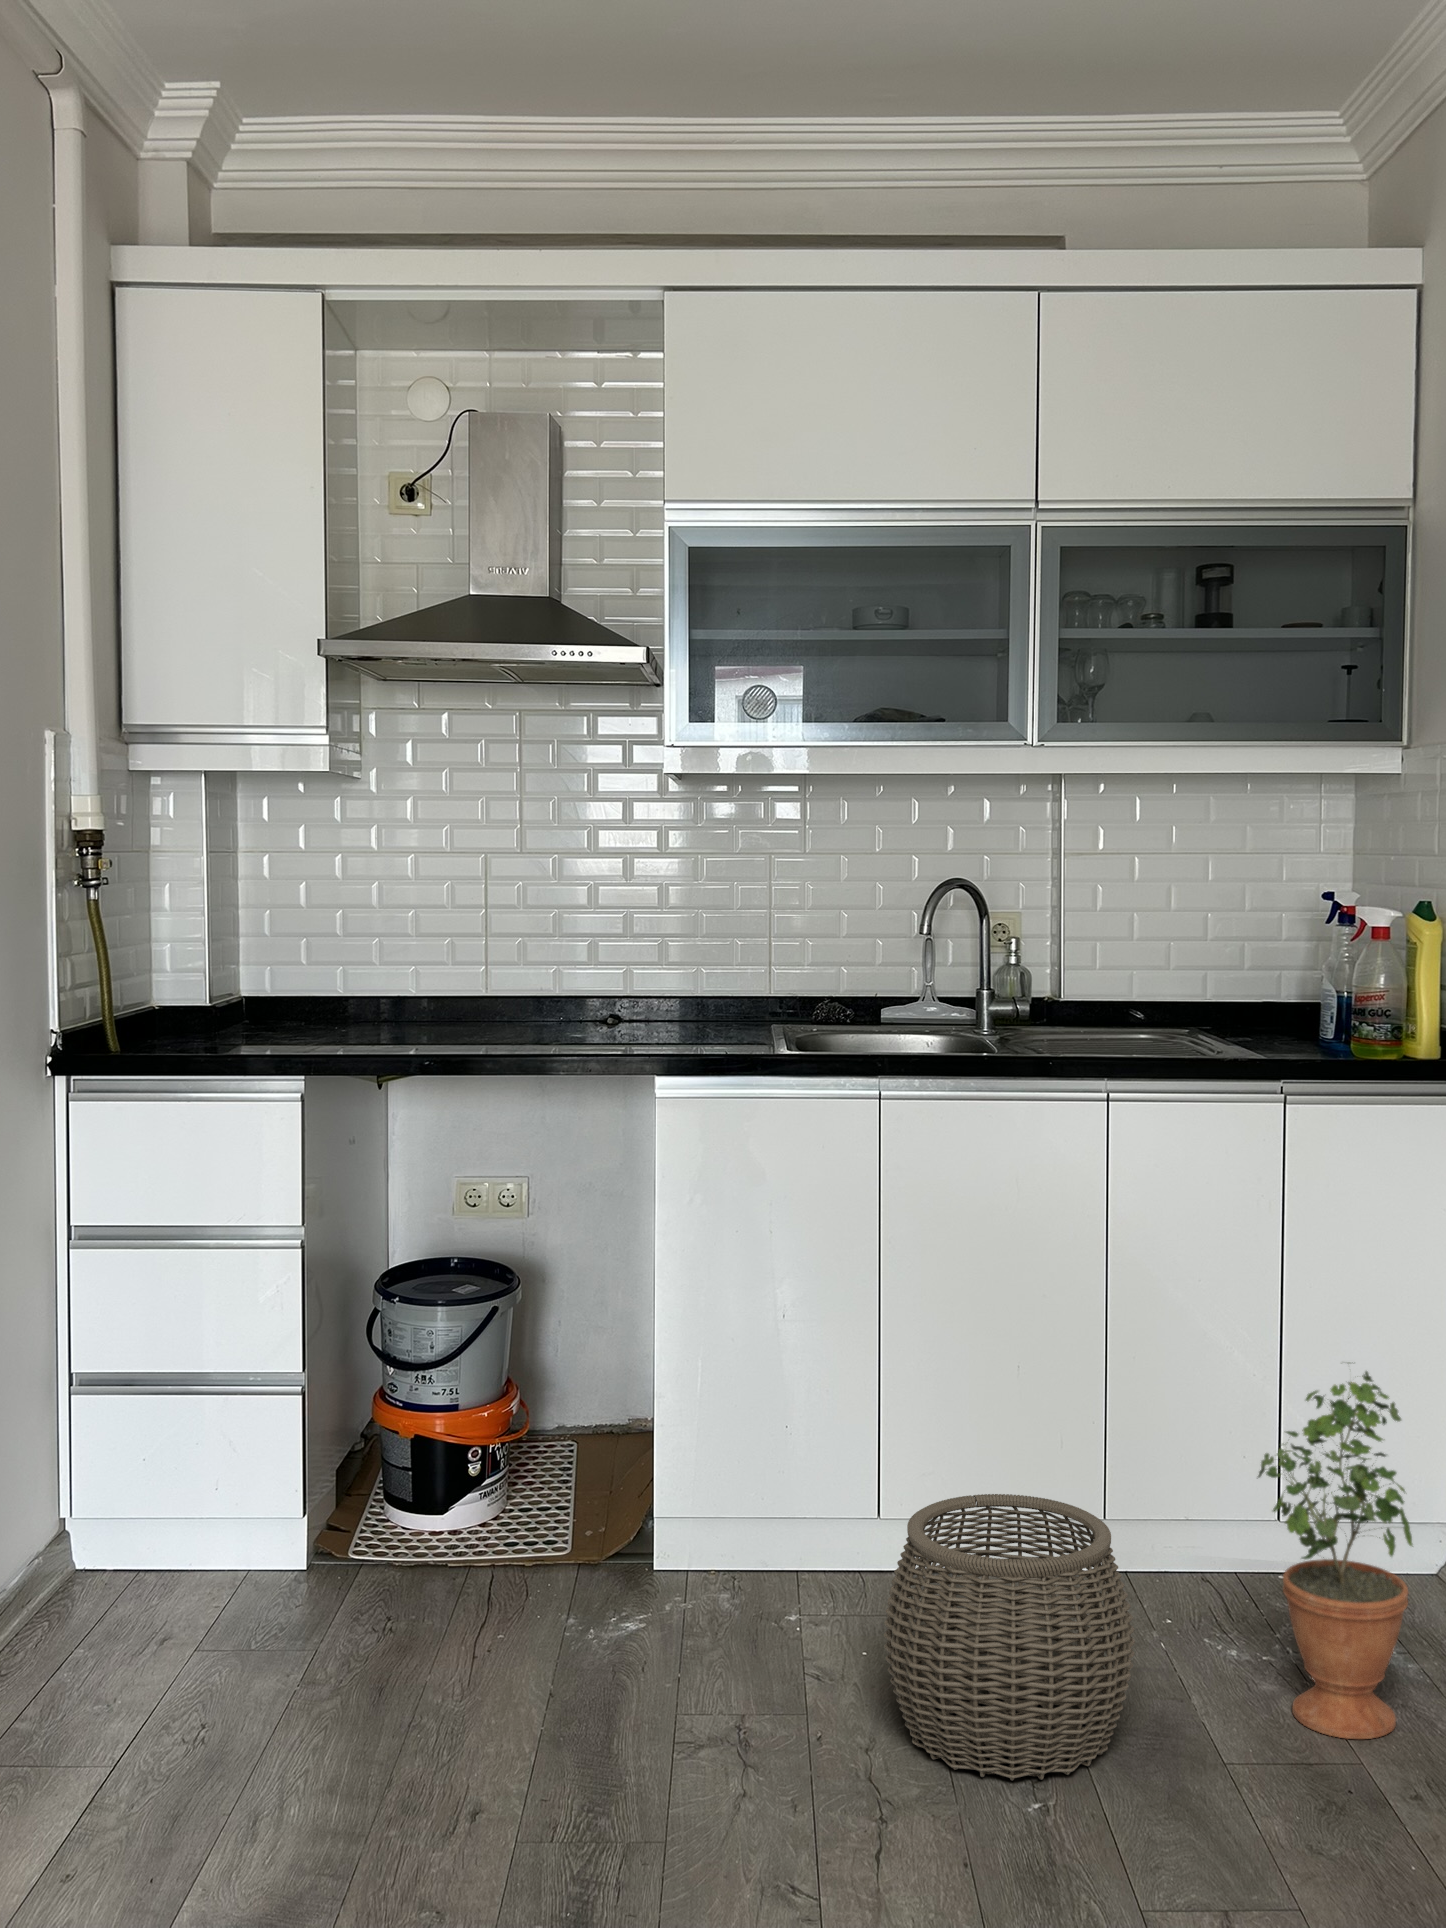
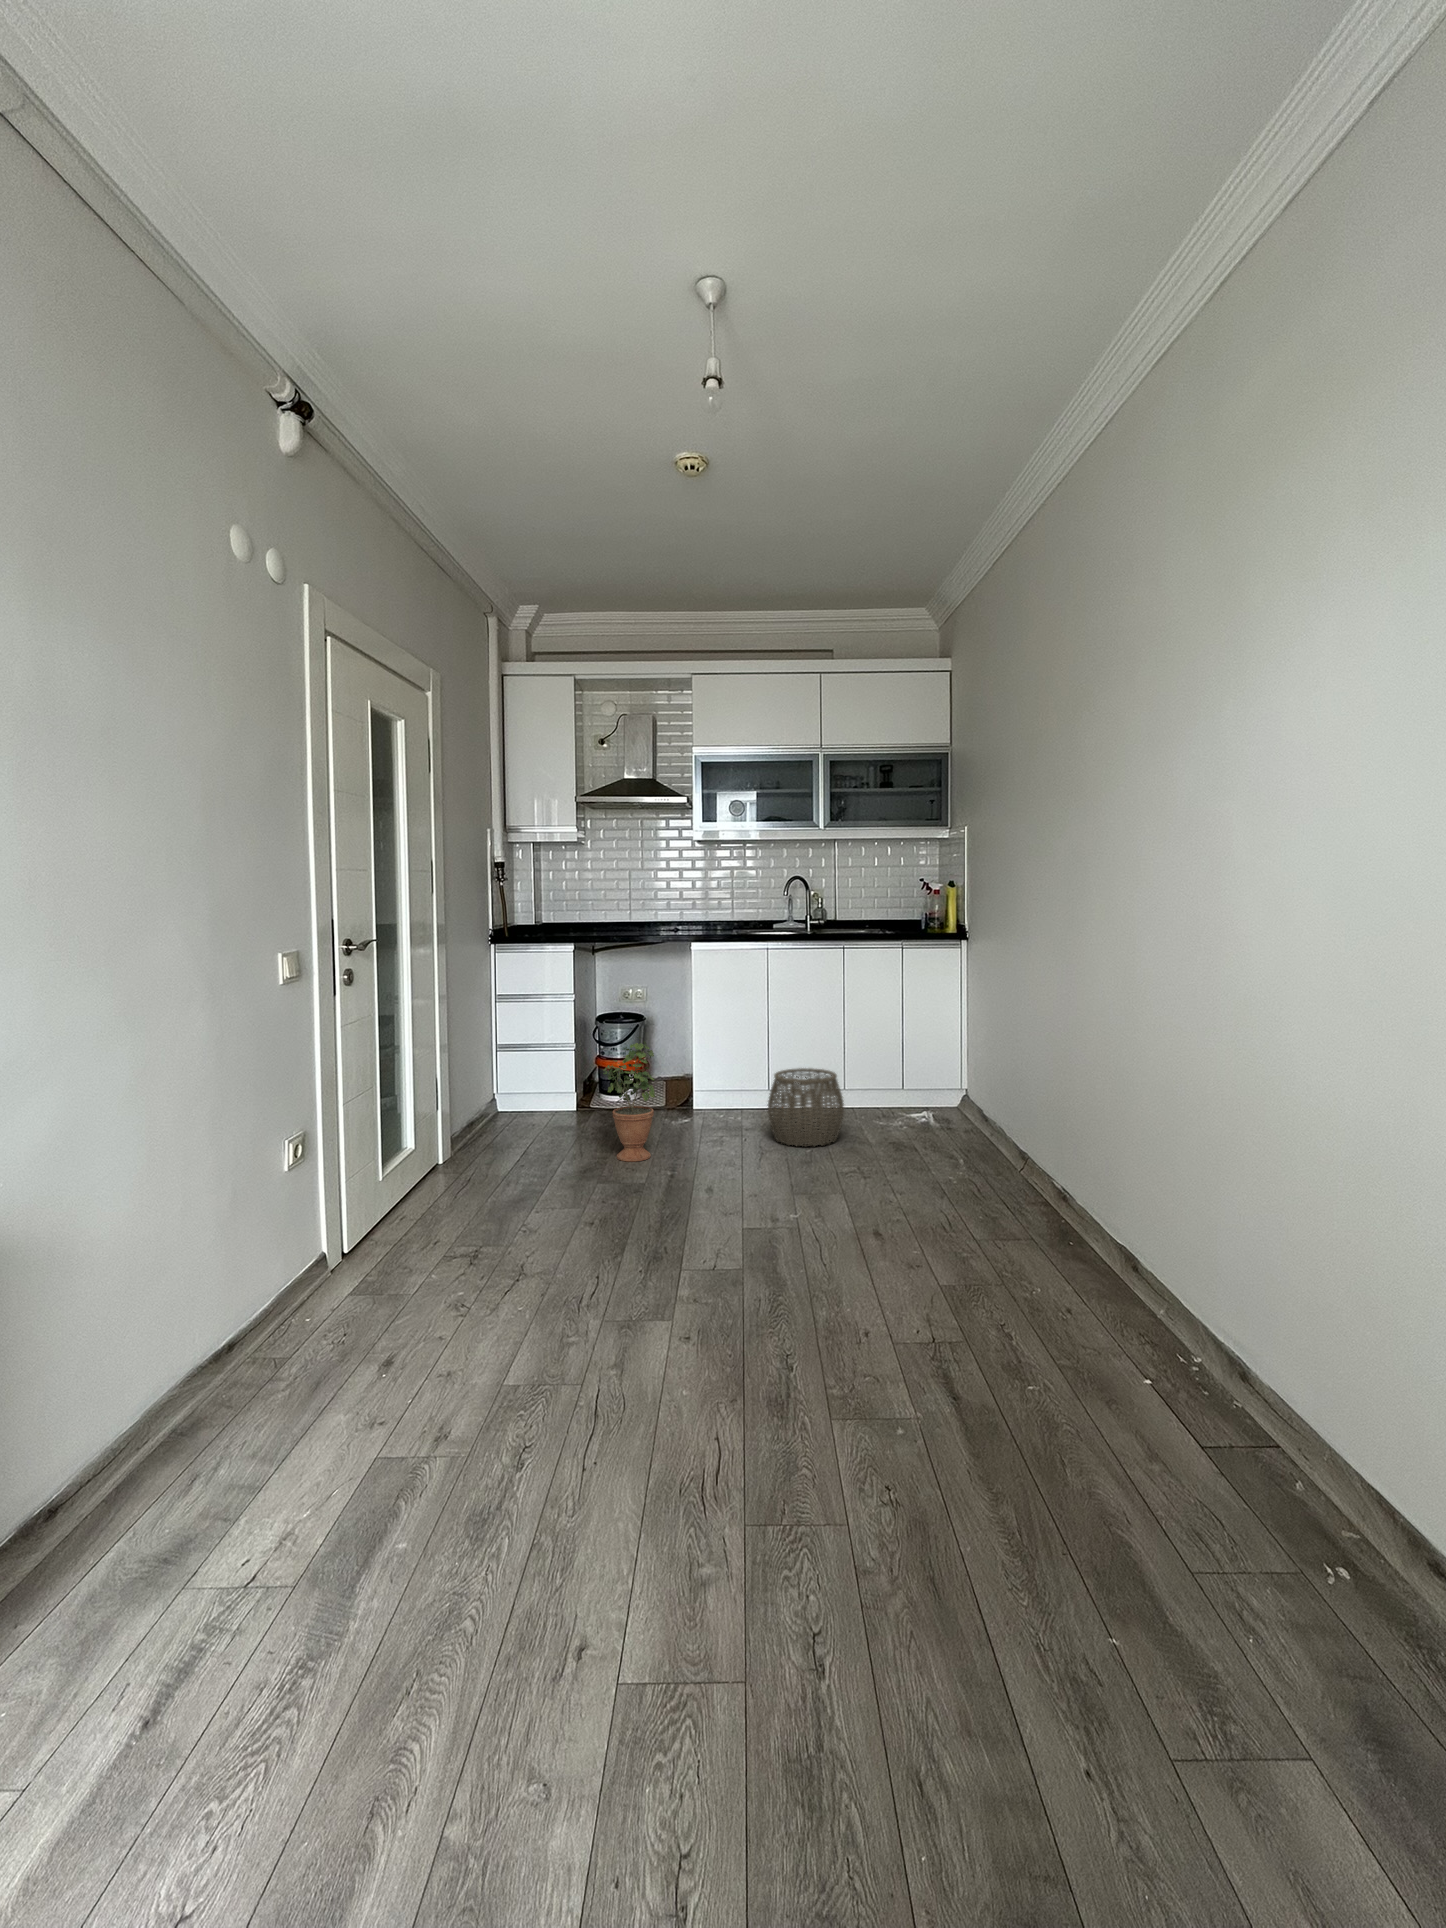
potted plant: present [1258,1371,1413,1739] -> present [603,1037,655,1162]

